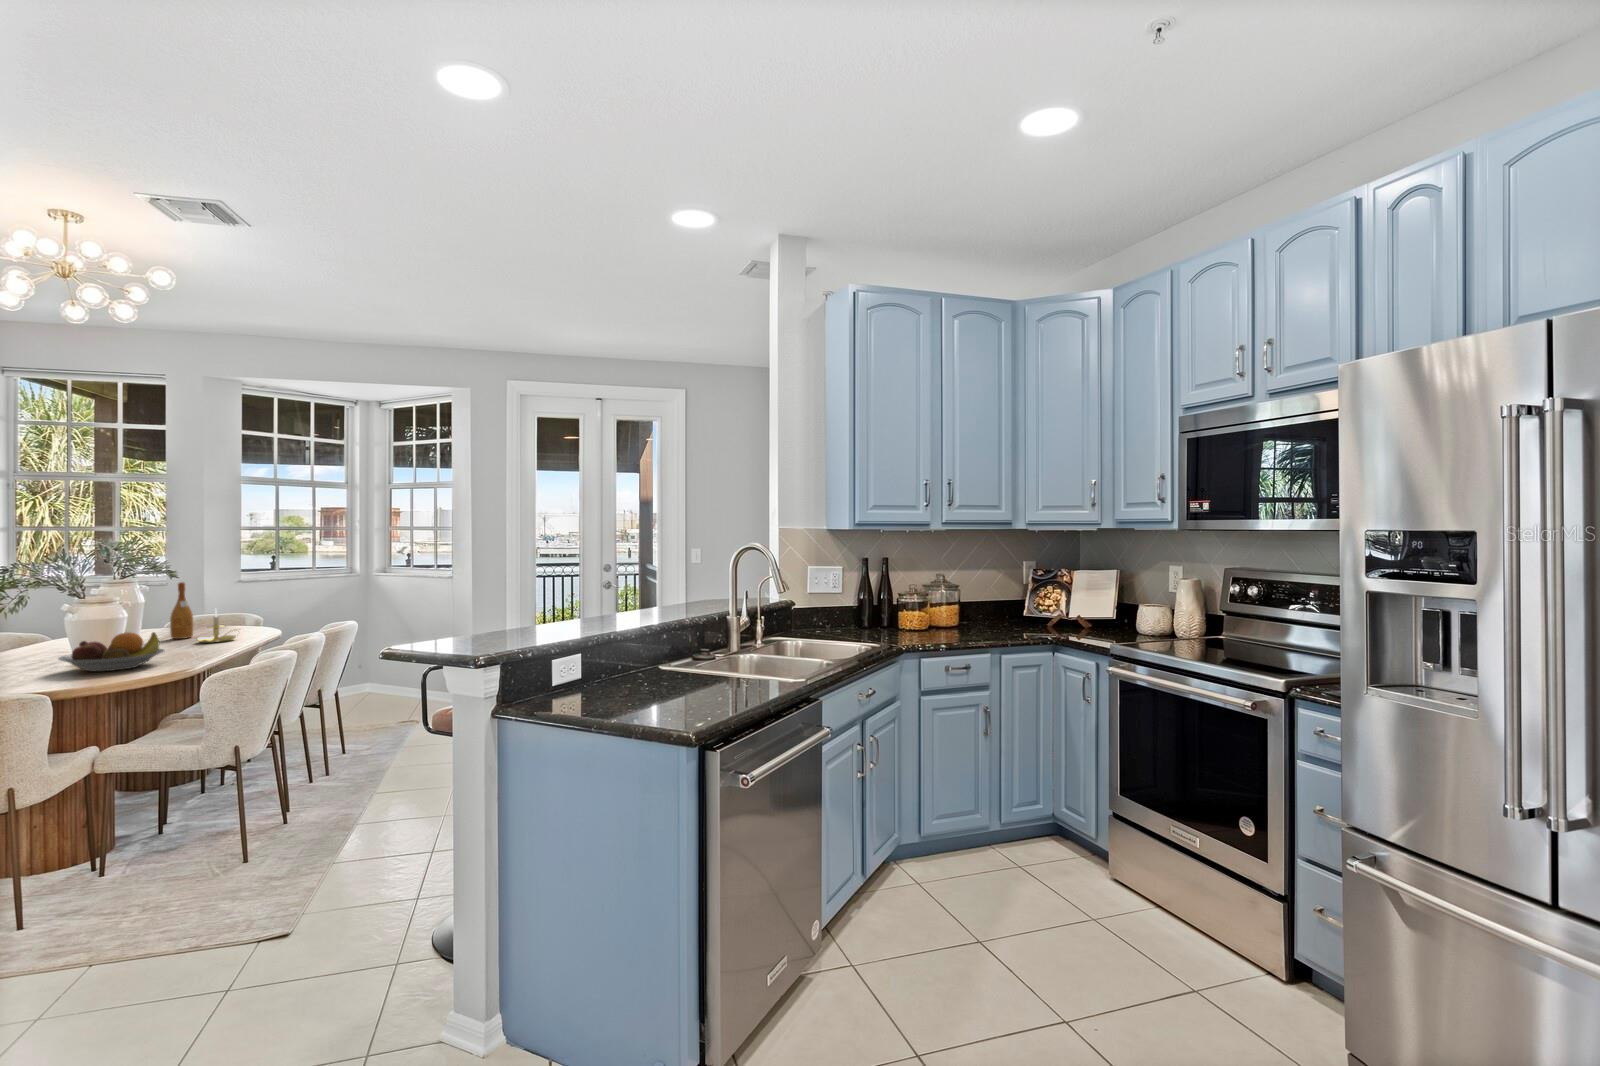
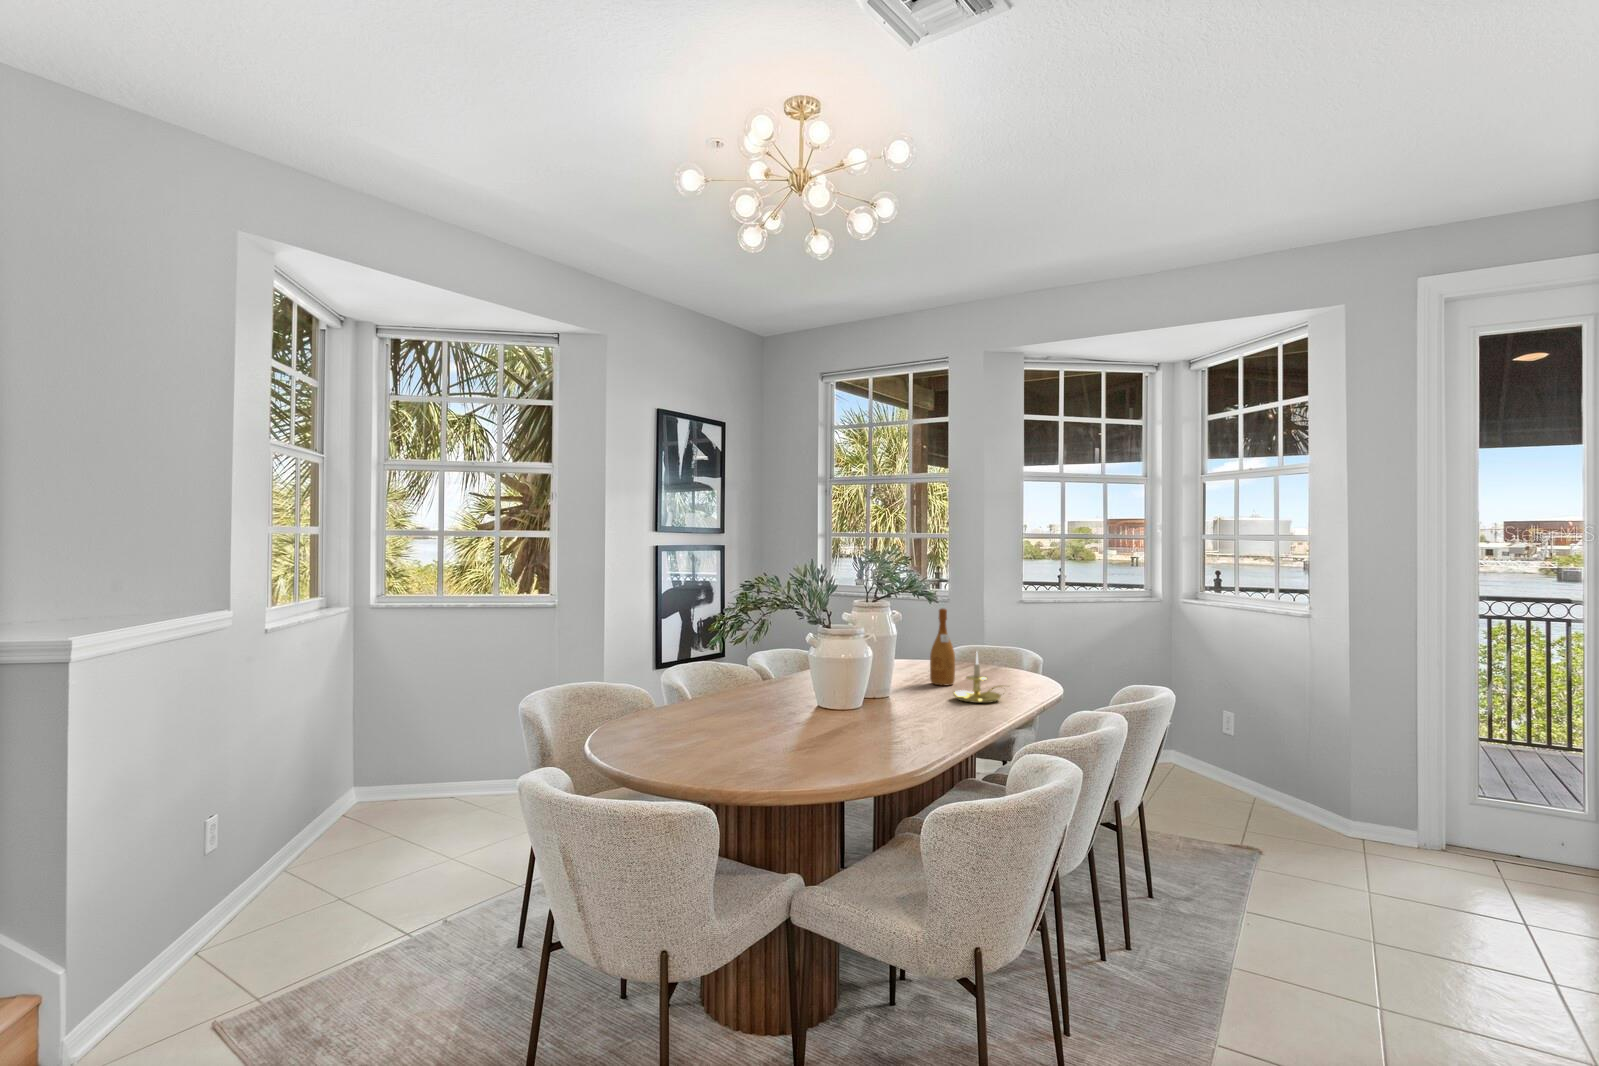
fruit bowl: present [58,632,164,671] -> none [780,689,899,747]

